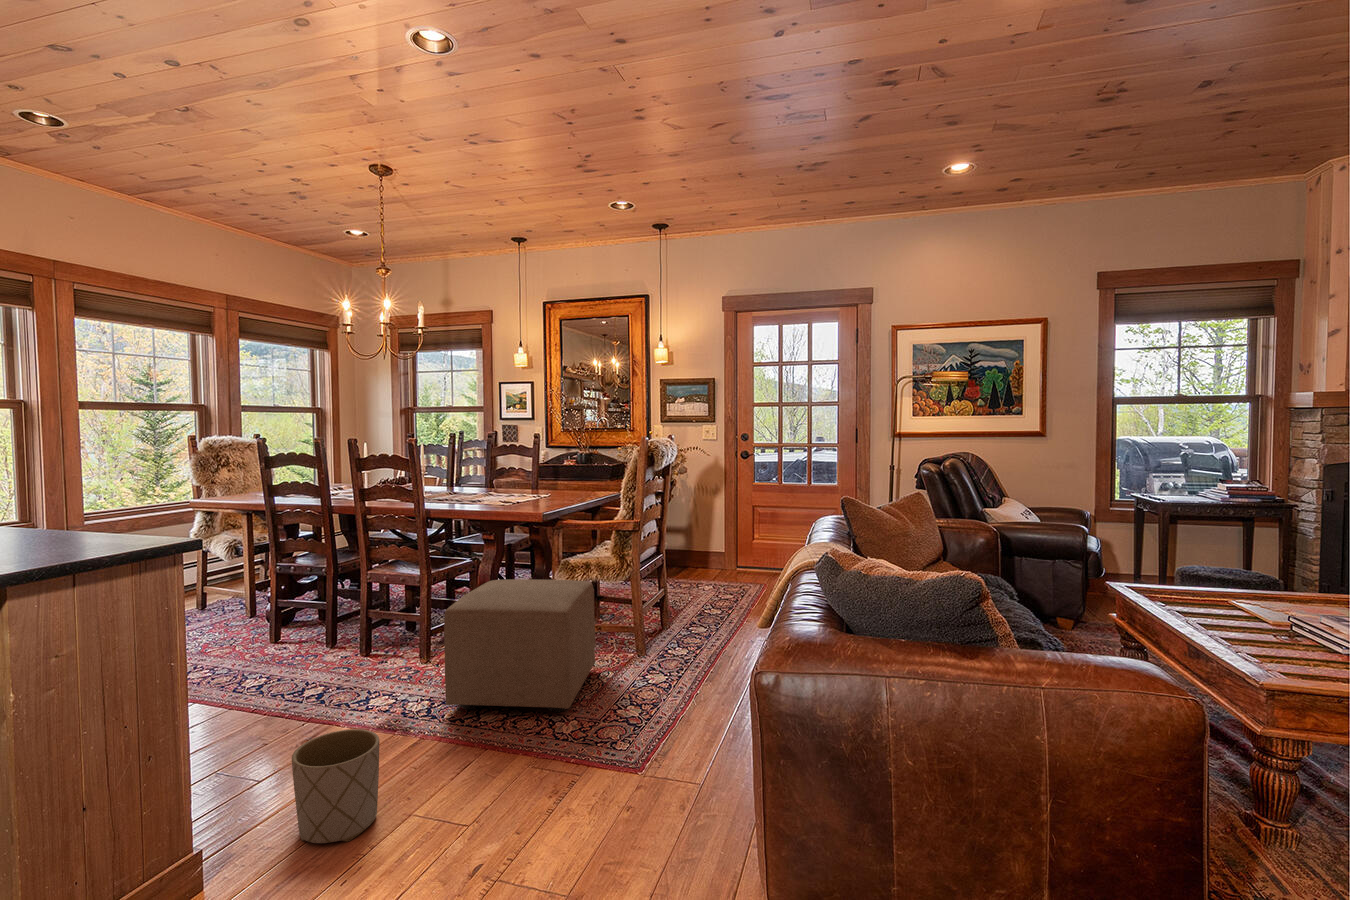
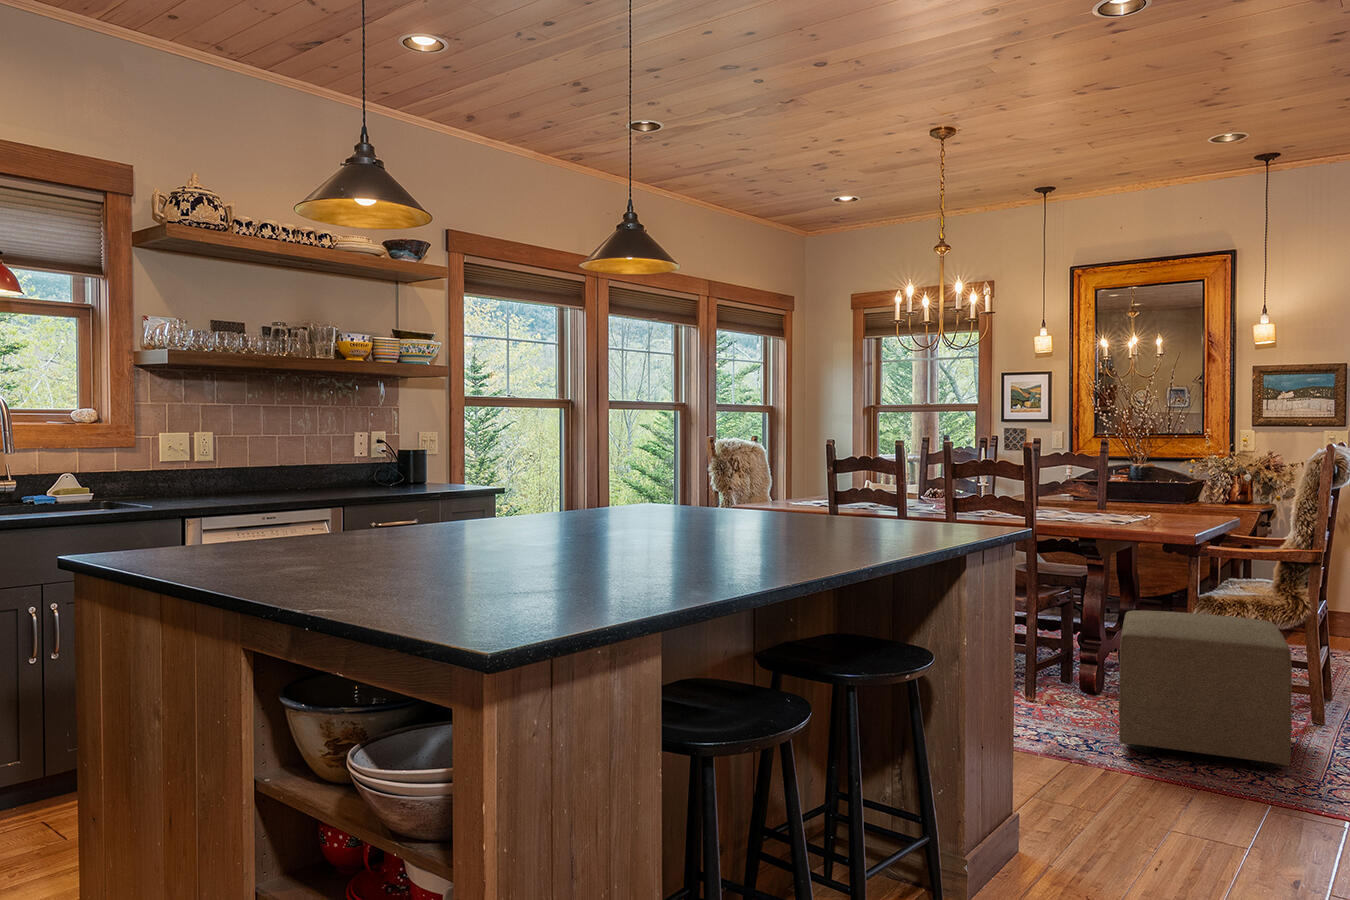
planter: present [292,729,380,843] -> none [1068,739,1156,847]

